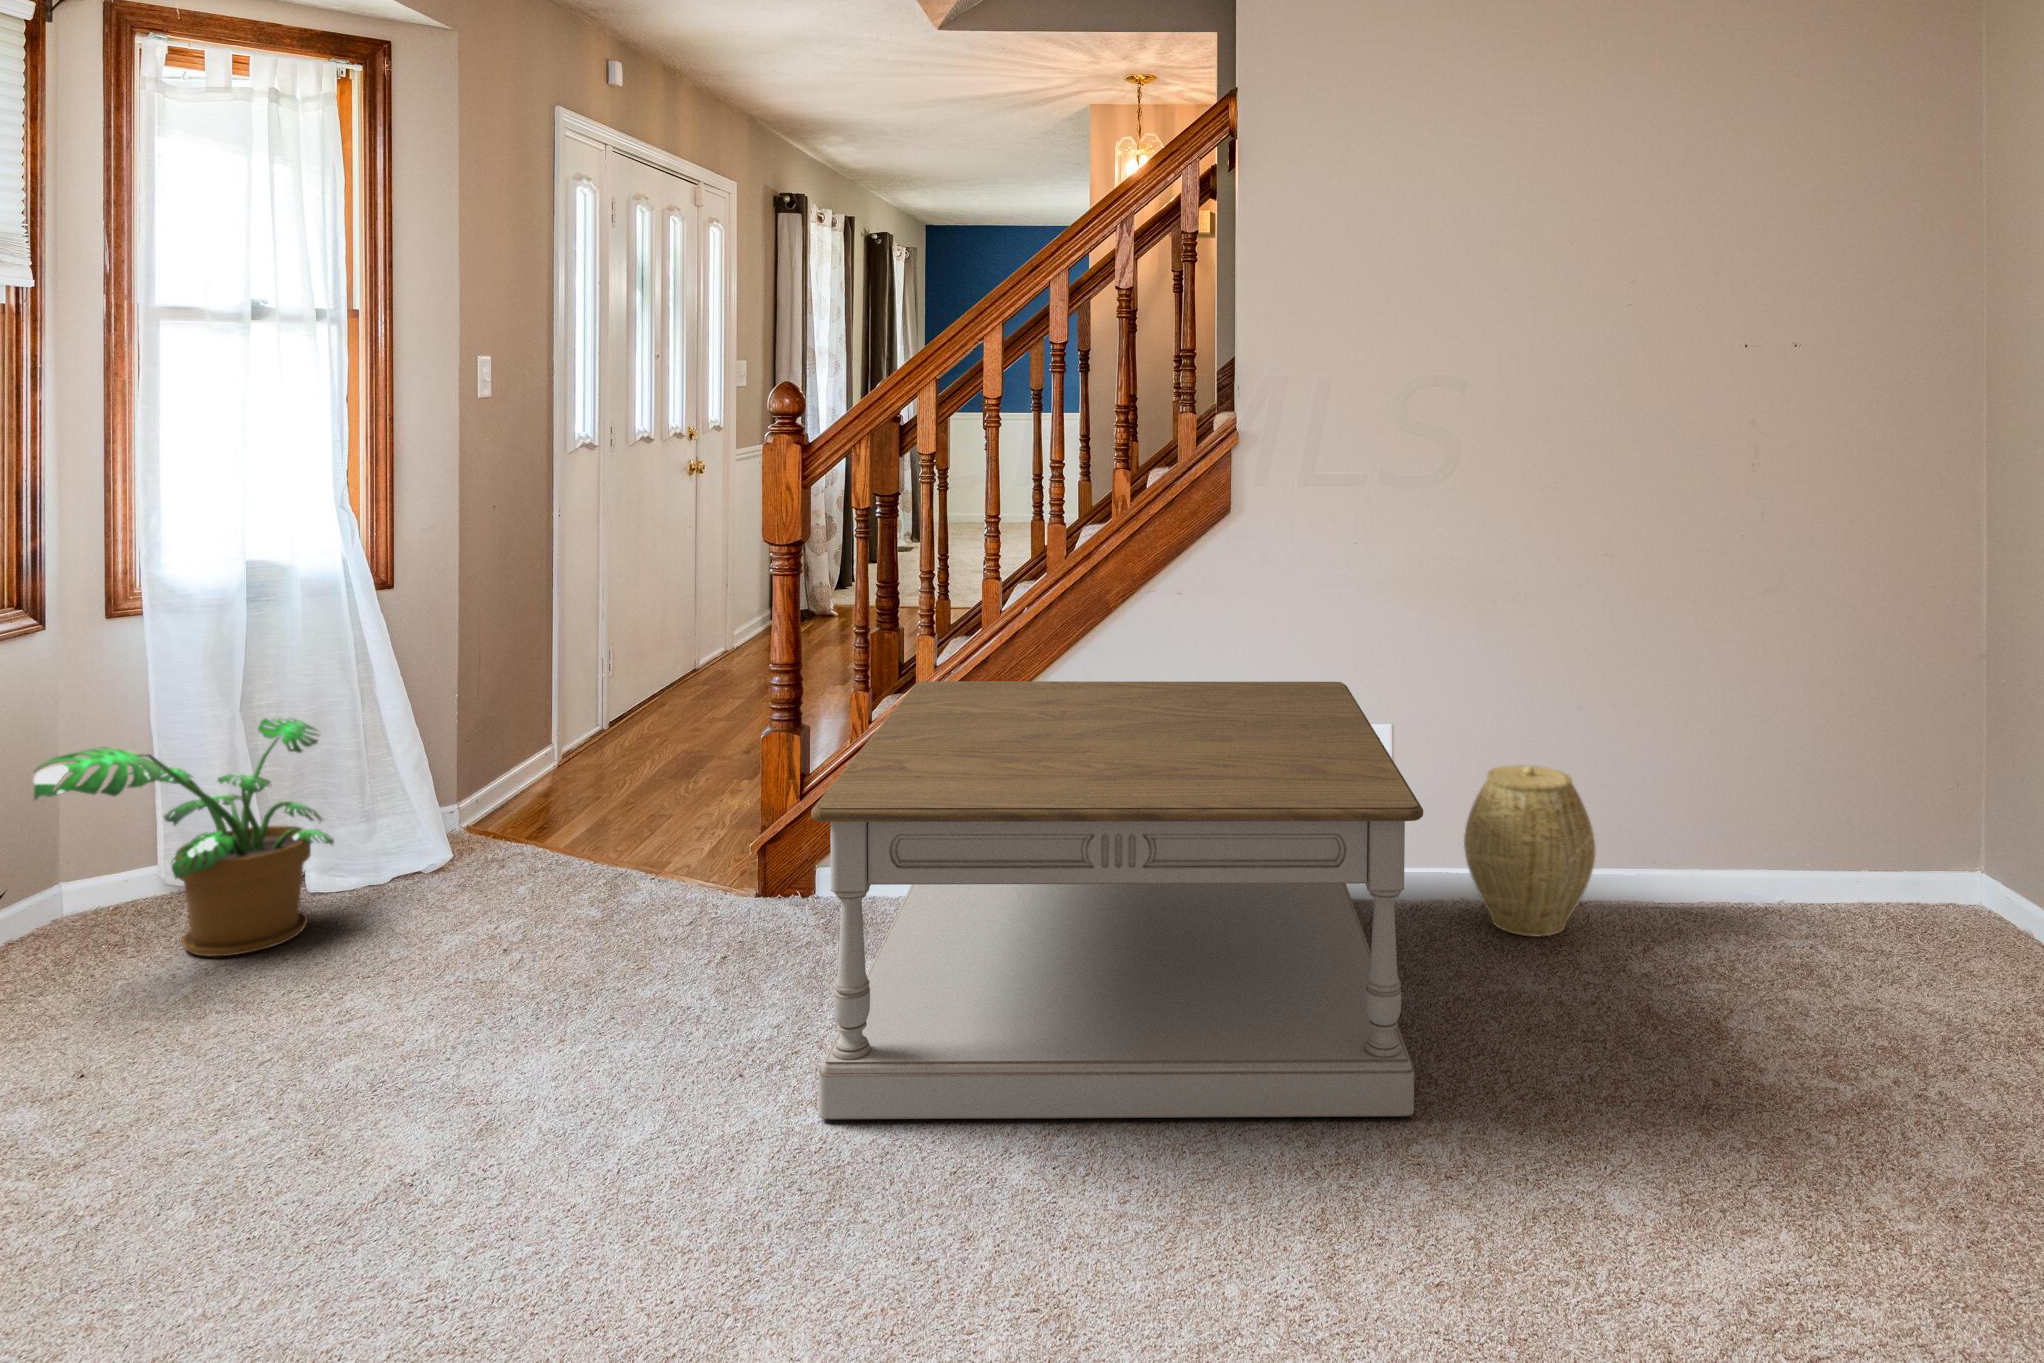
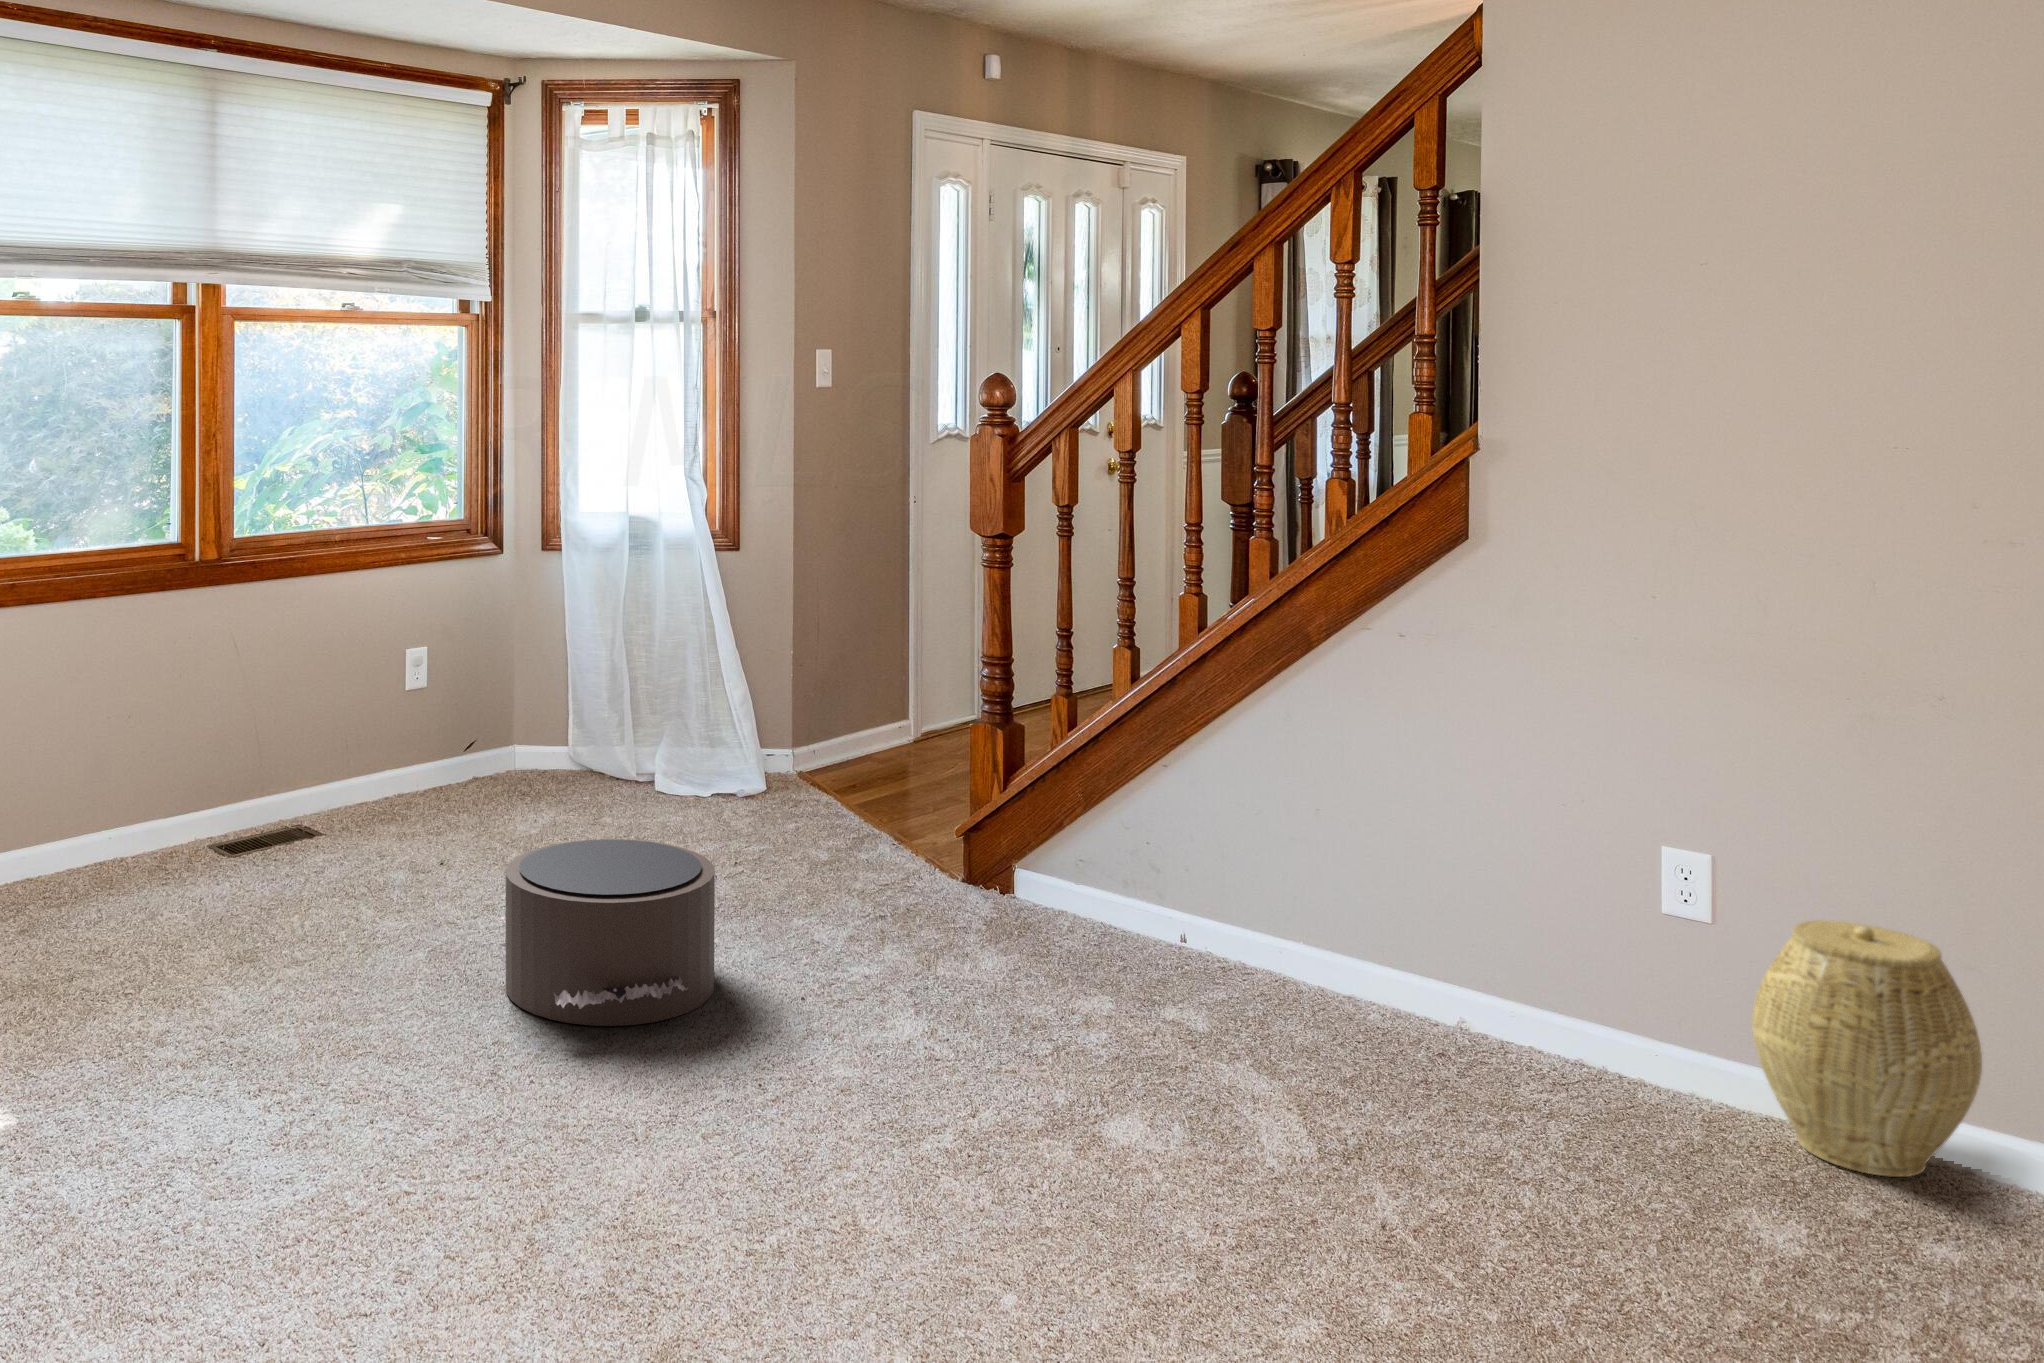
coffee table: present [811,681,1423,1119] -> none [820,688,1610,1255]
potted plant: present [34,718,334,957] -> none [454,644,662,823]
pouf: none [296,947,649,1216] -> present [500,839,715,1026]

